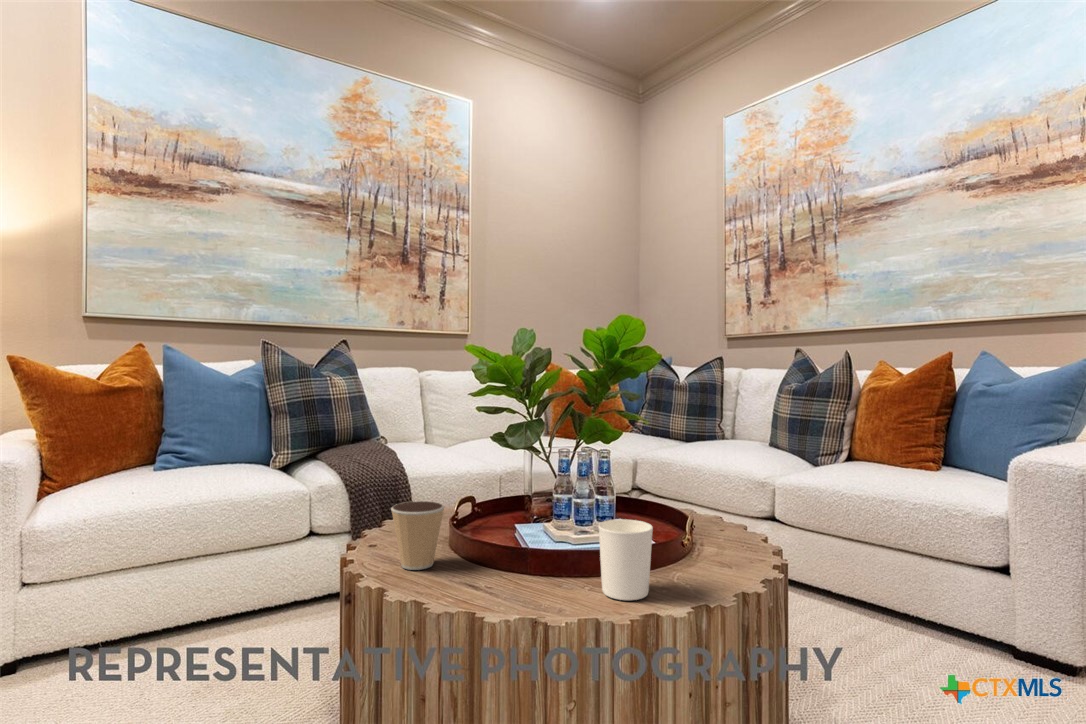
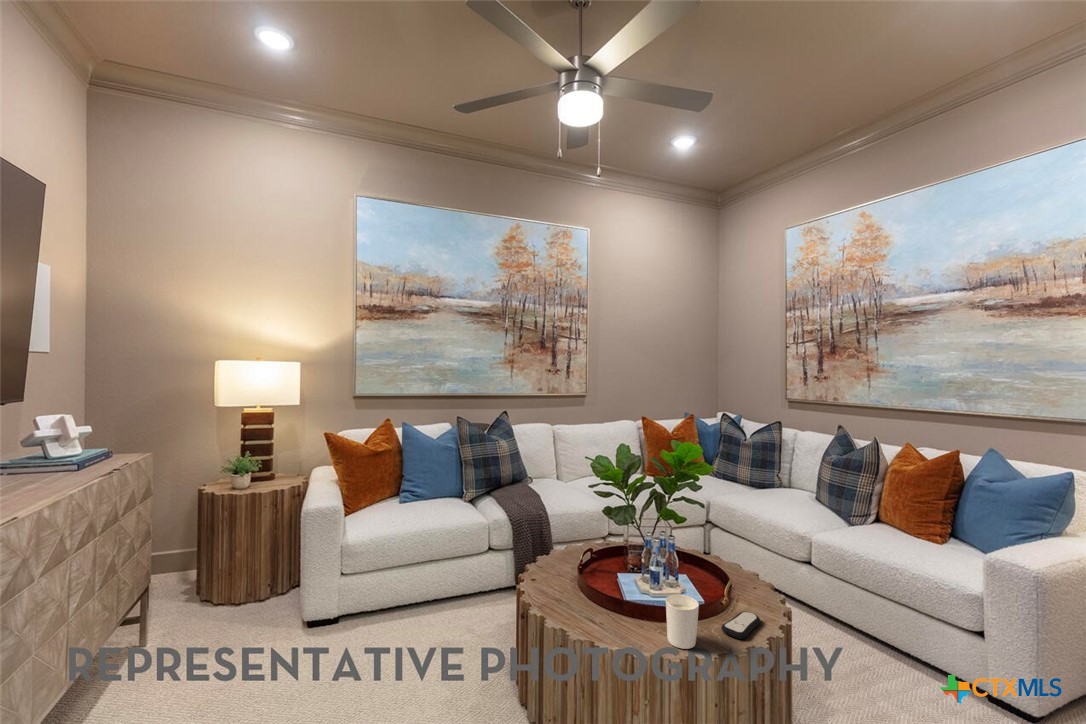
coffee cup: present [391,501,444,570] -> none [544,563,575,607]
remote control: none [685,549,739,581] -> present [721,612,760,639]

